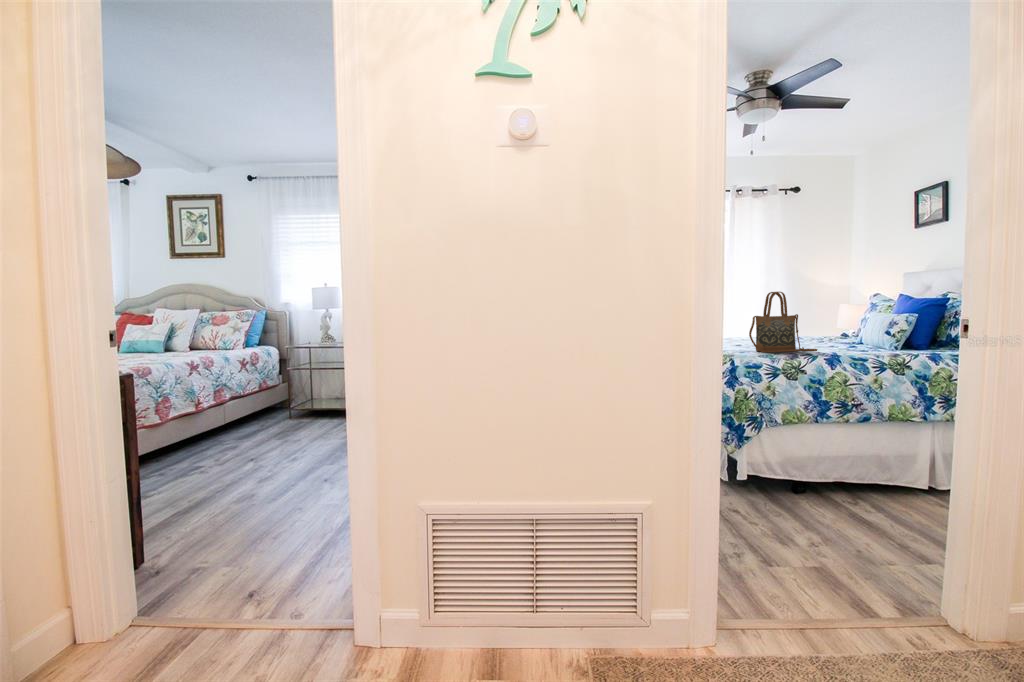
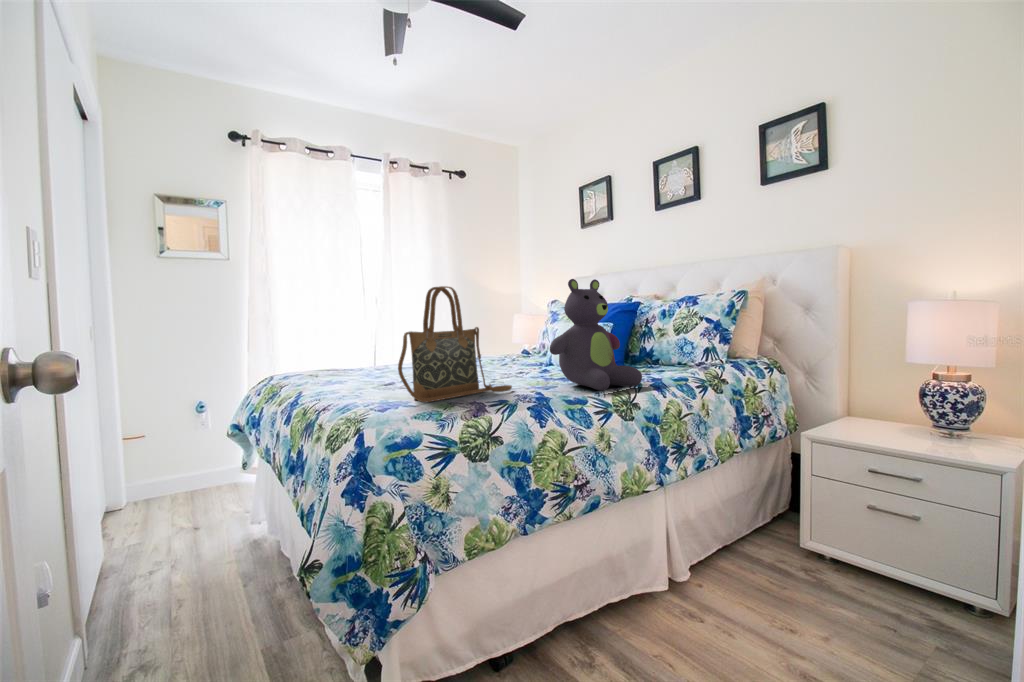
stuffed bear: none [846,286,915,355] -> present [550,279,642,391]

